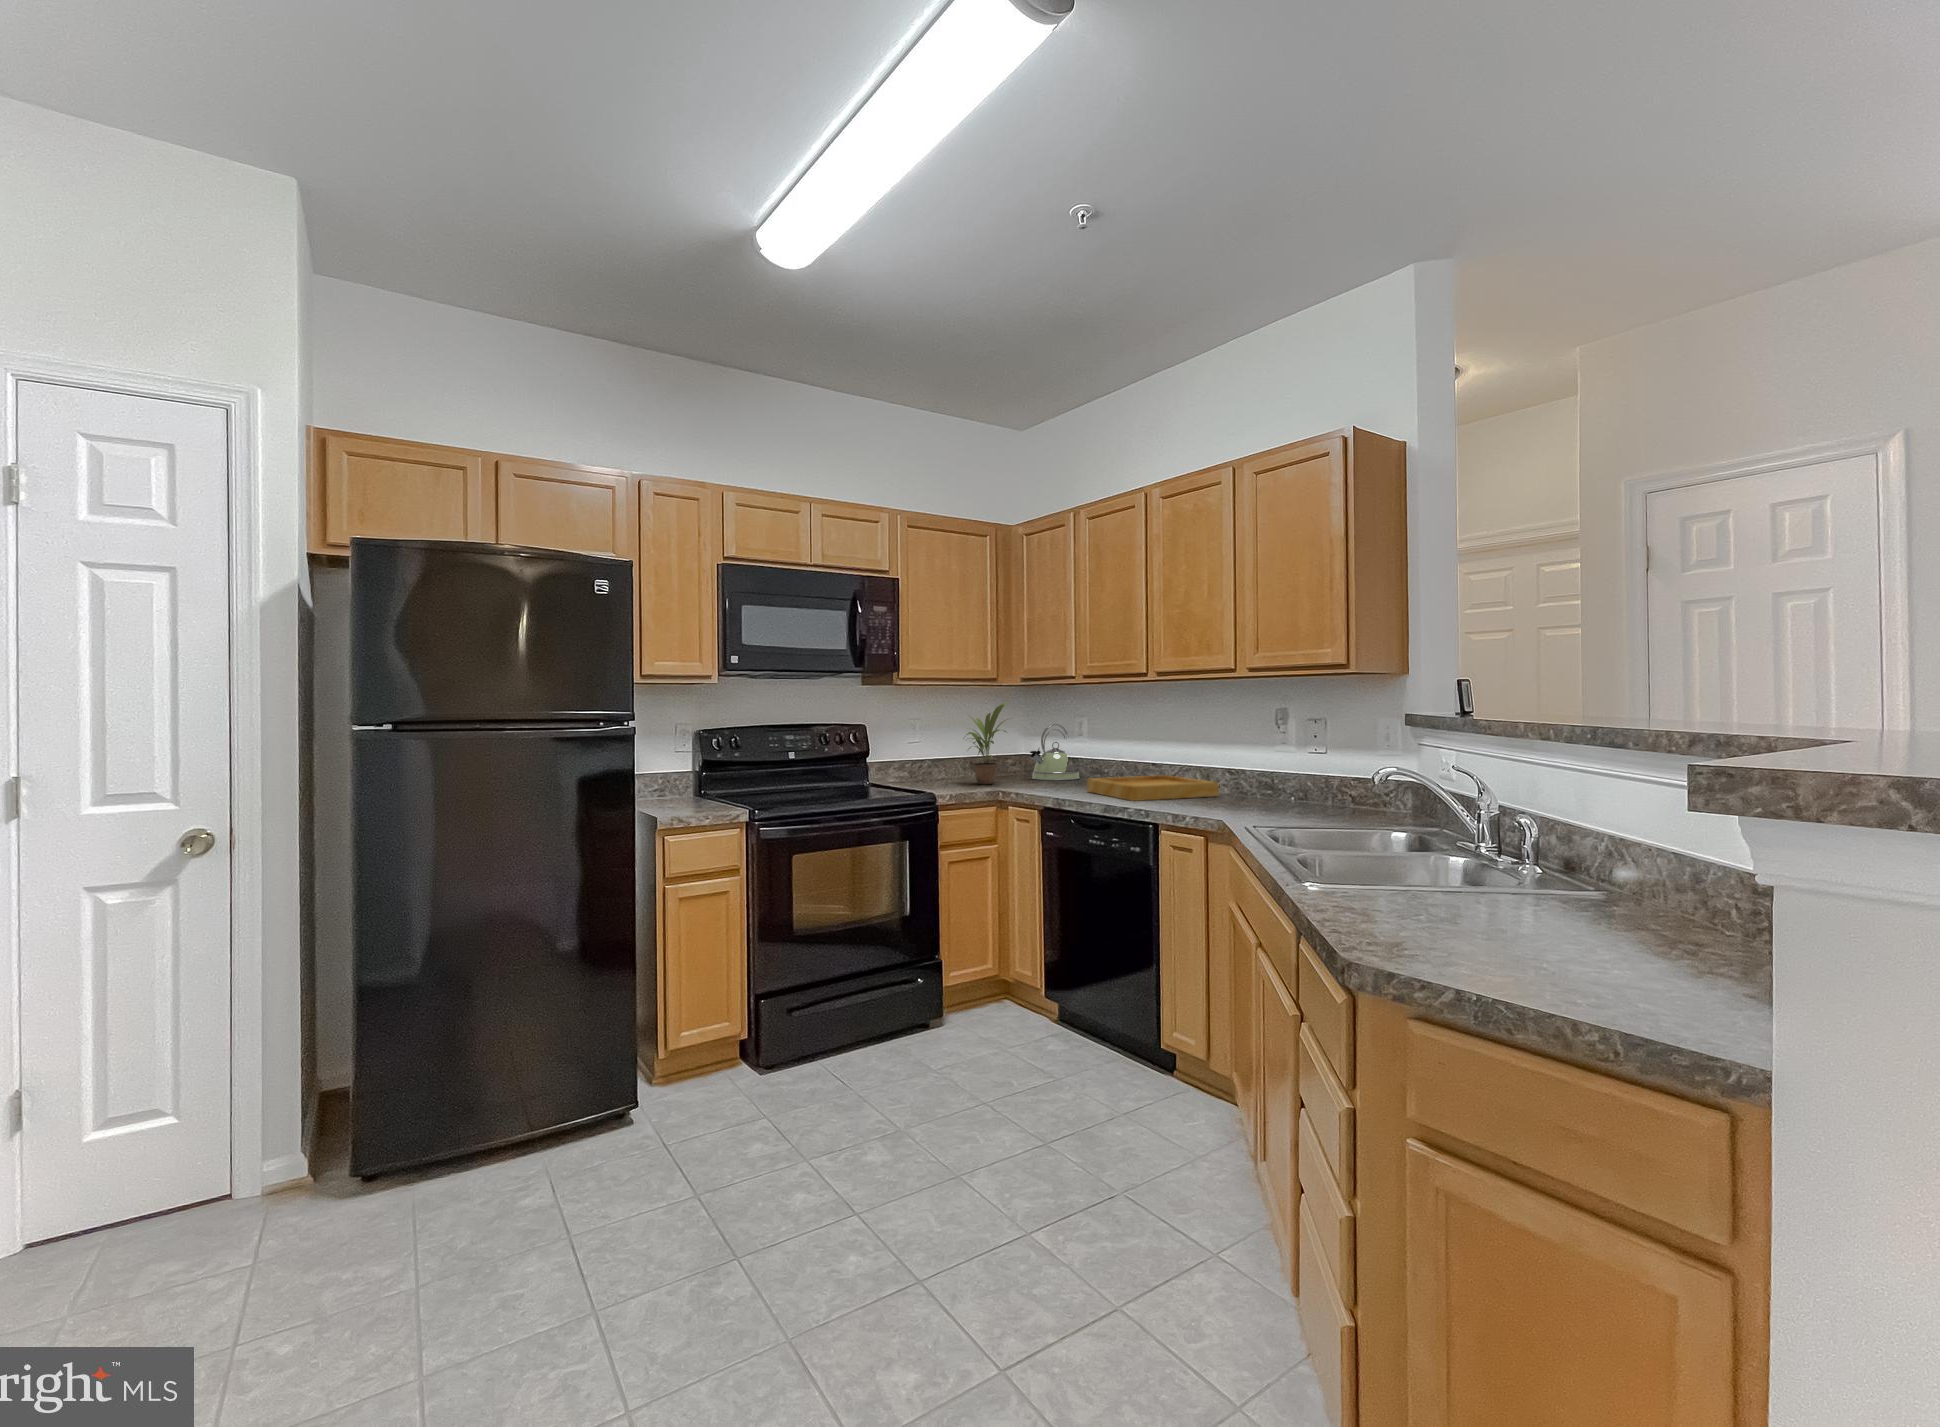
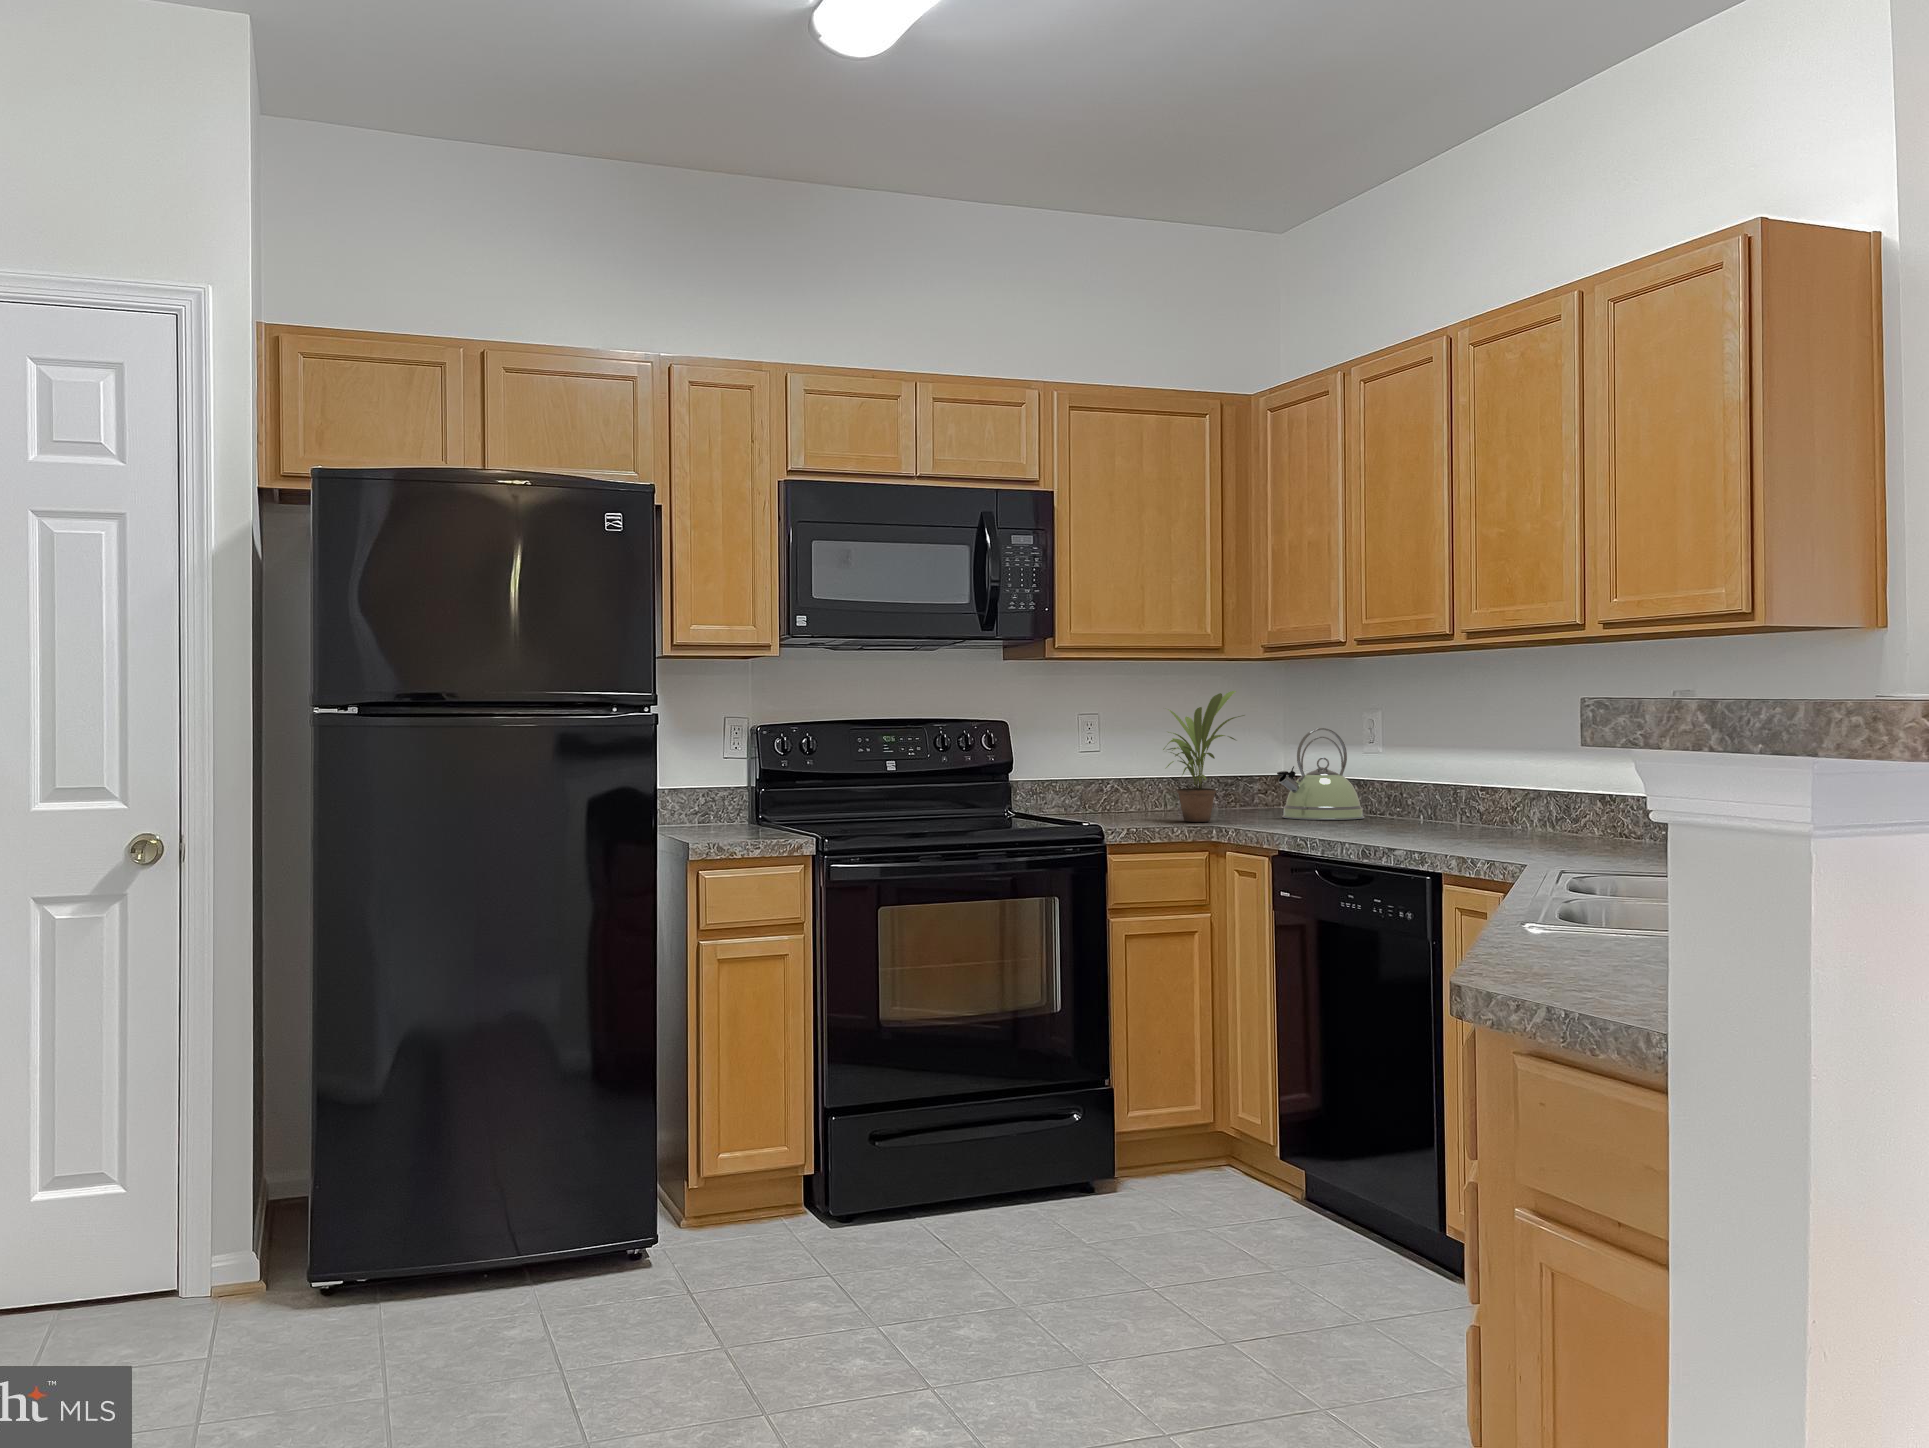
tray: present [1087,775,1219,801] -> none [1349,810,1565,845]

